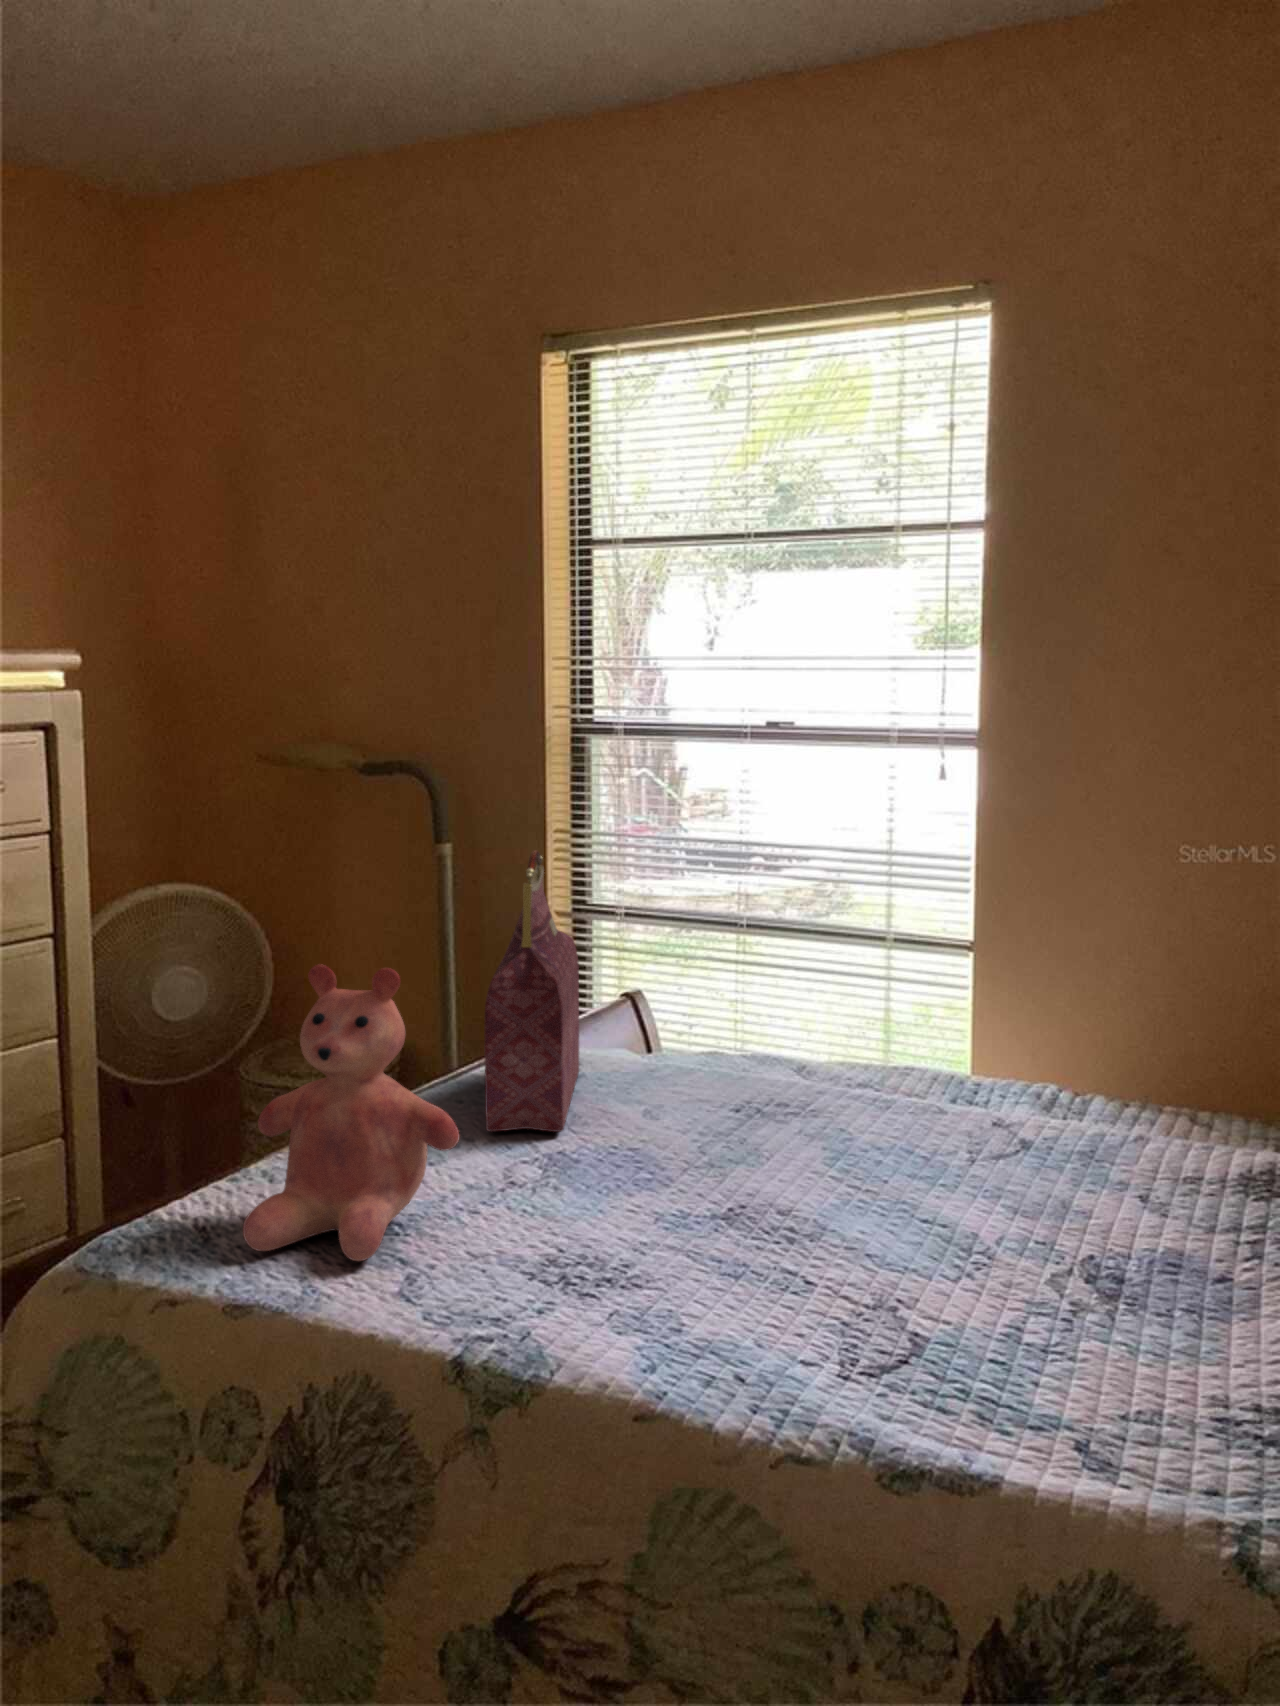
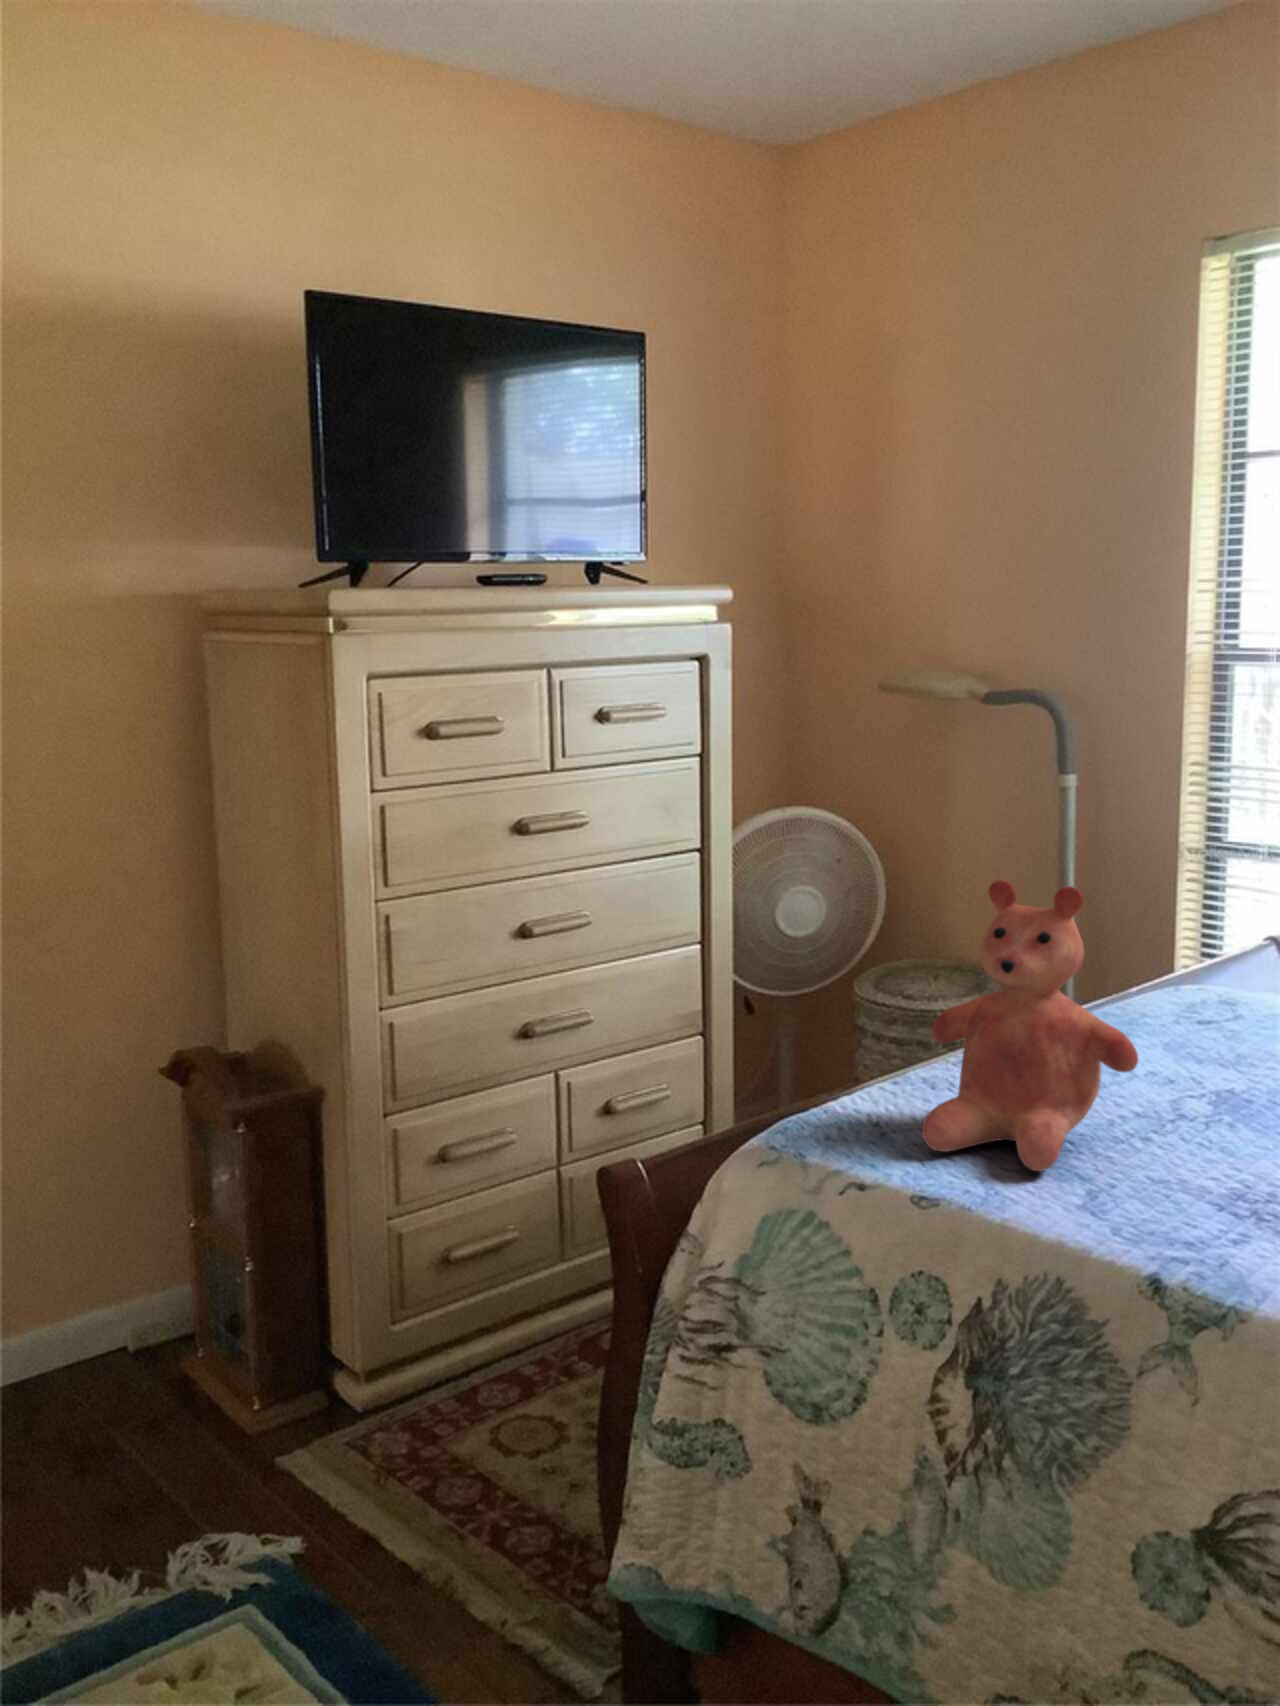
handbag: present [485,850,579,1132] -> none [1145,777,1240,1069]

